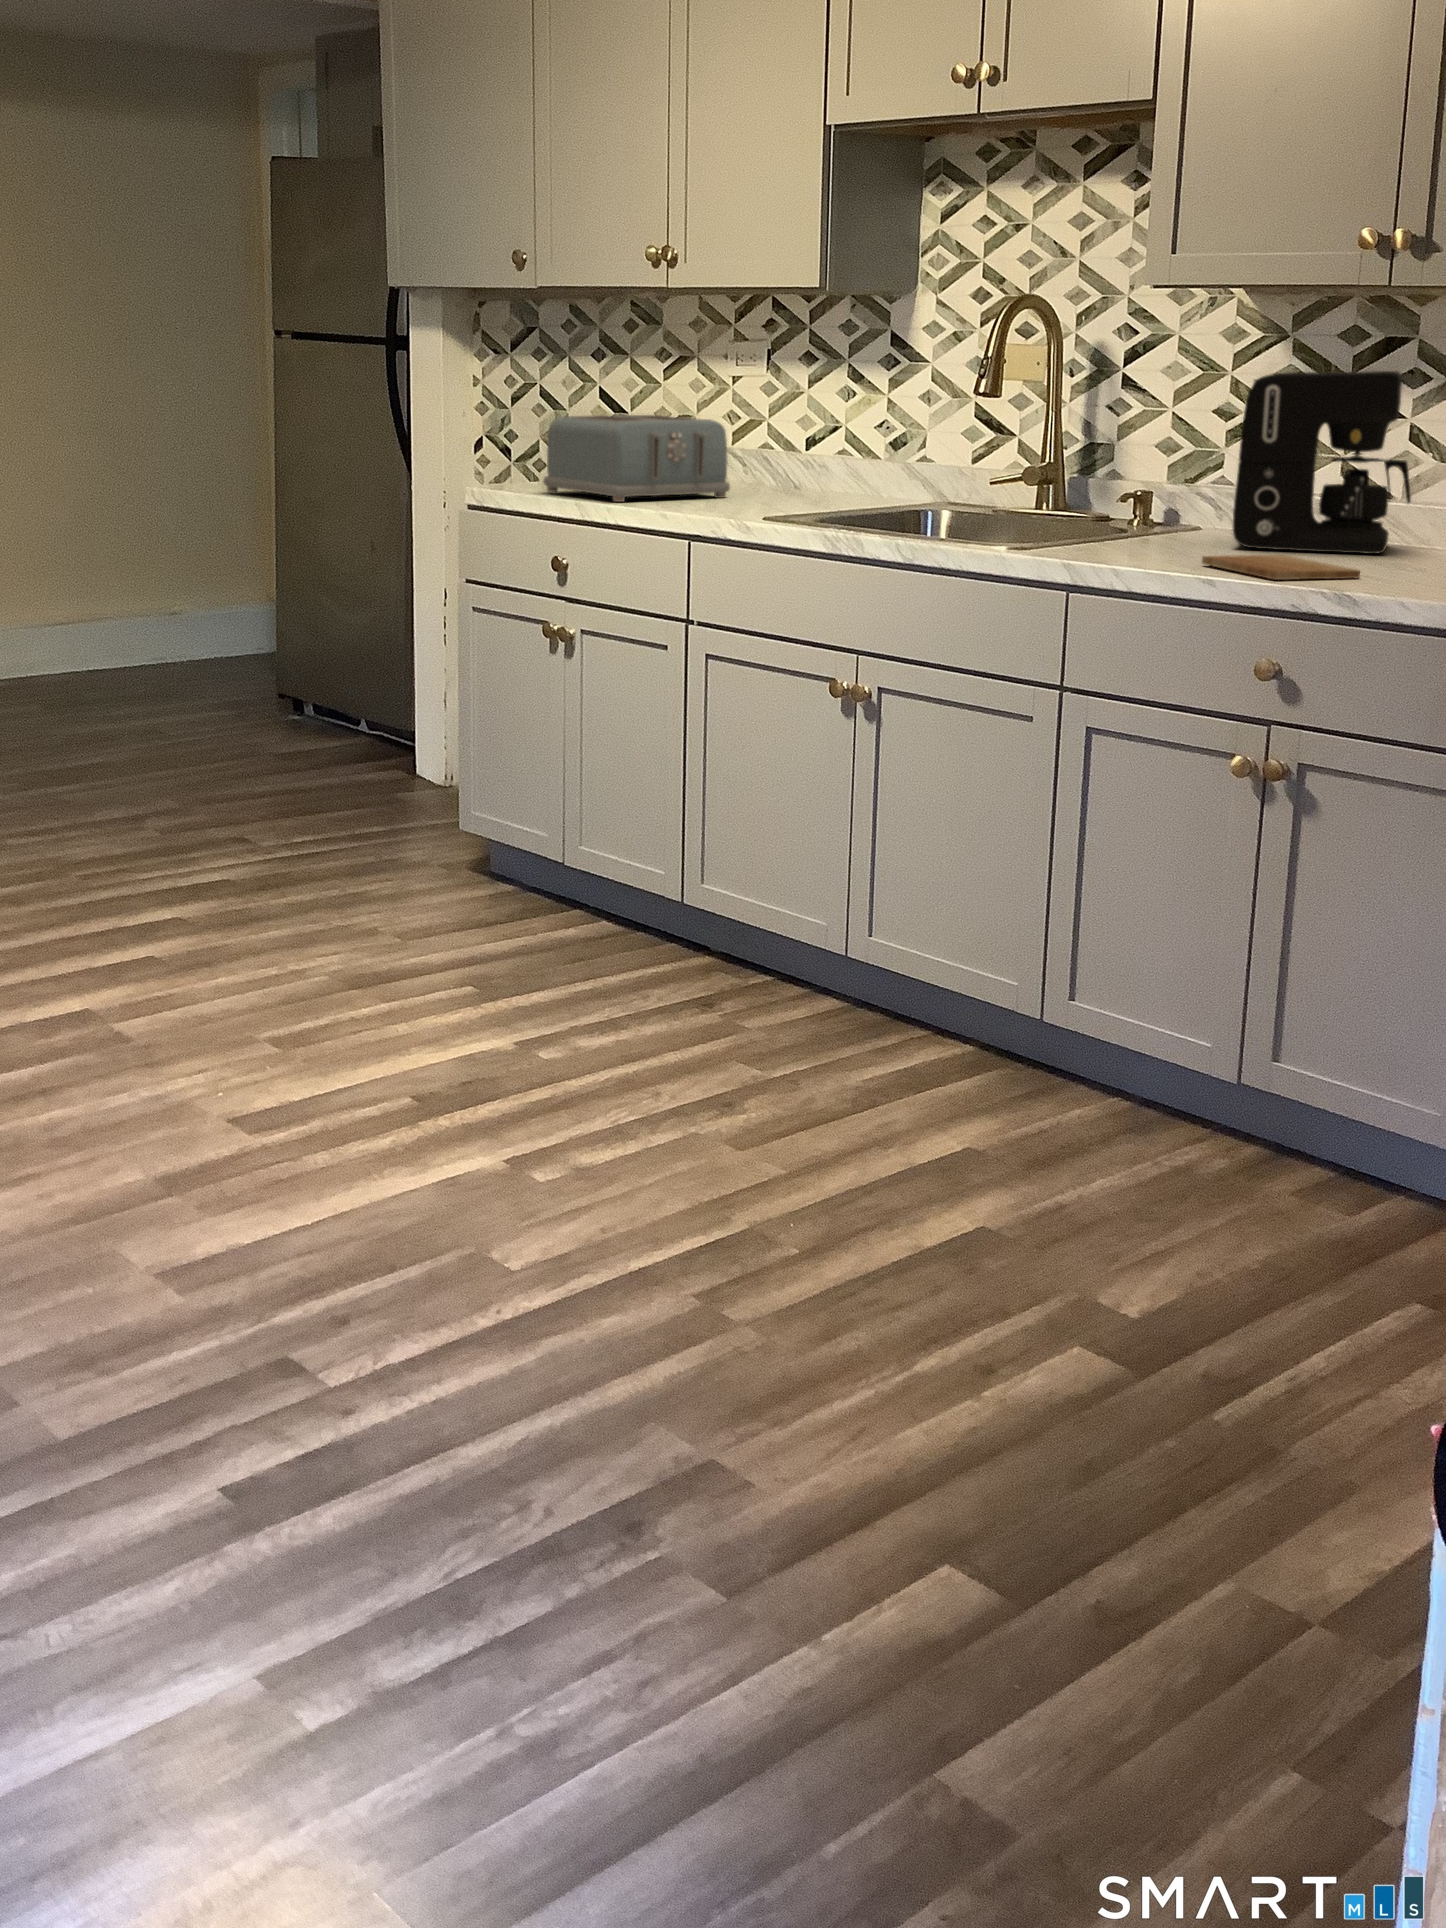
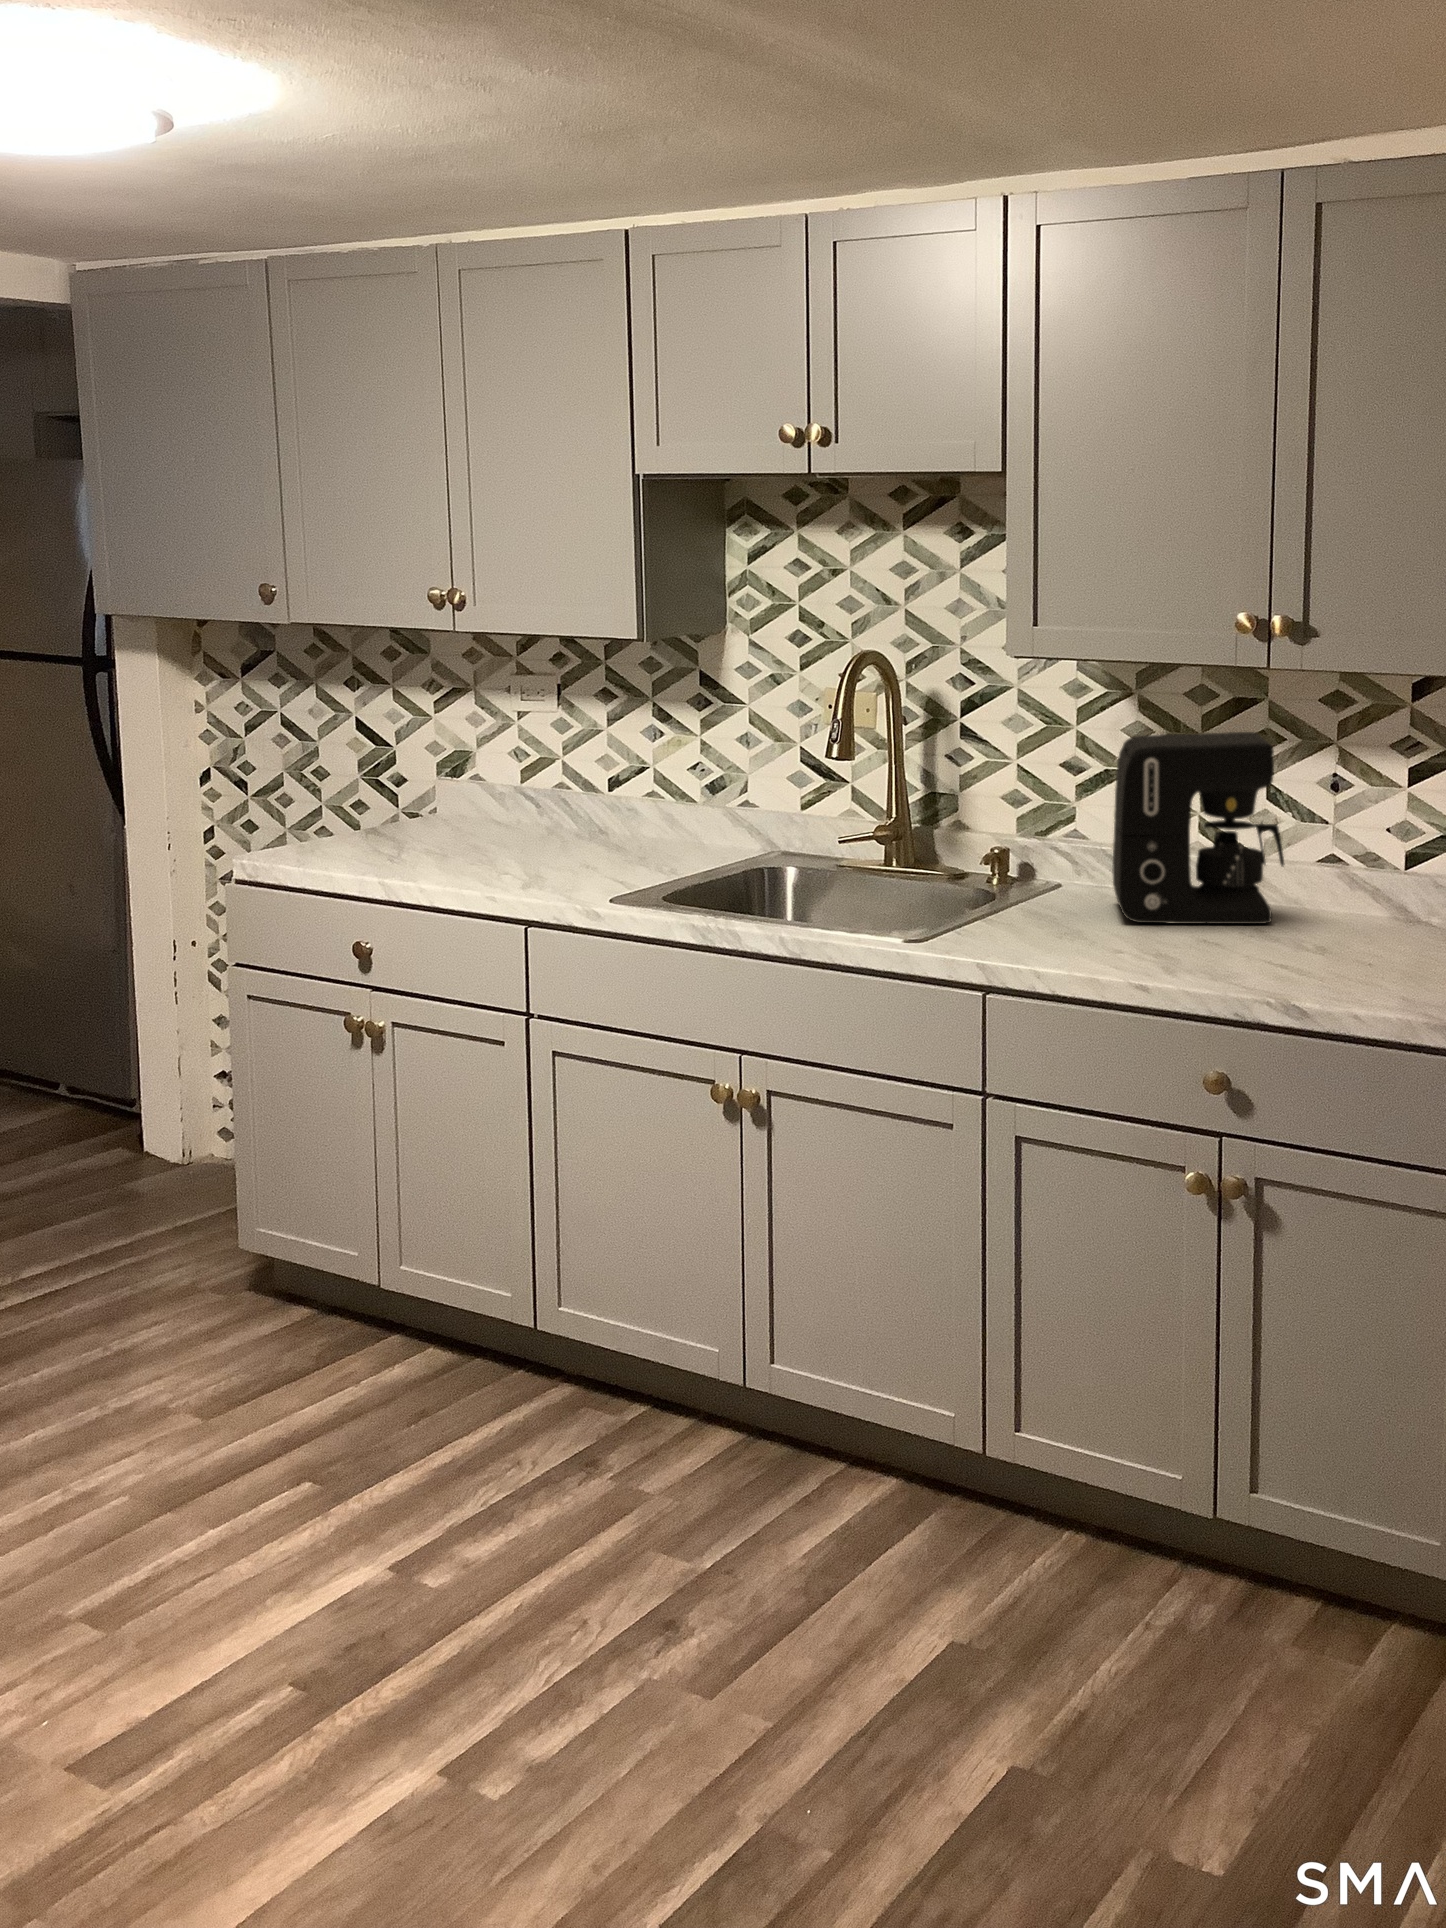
toaster: present [543,415,730,502] -> none [321,761,533,872]
cutting board: present [1202,555,1360,580] -> none [1122,943,1293,990]

